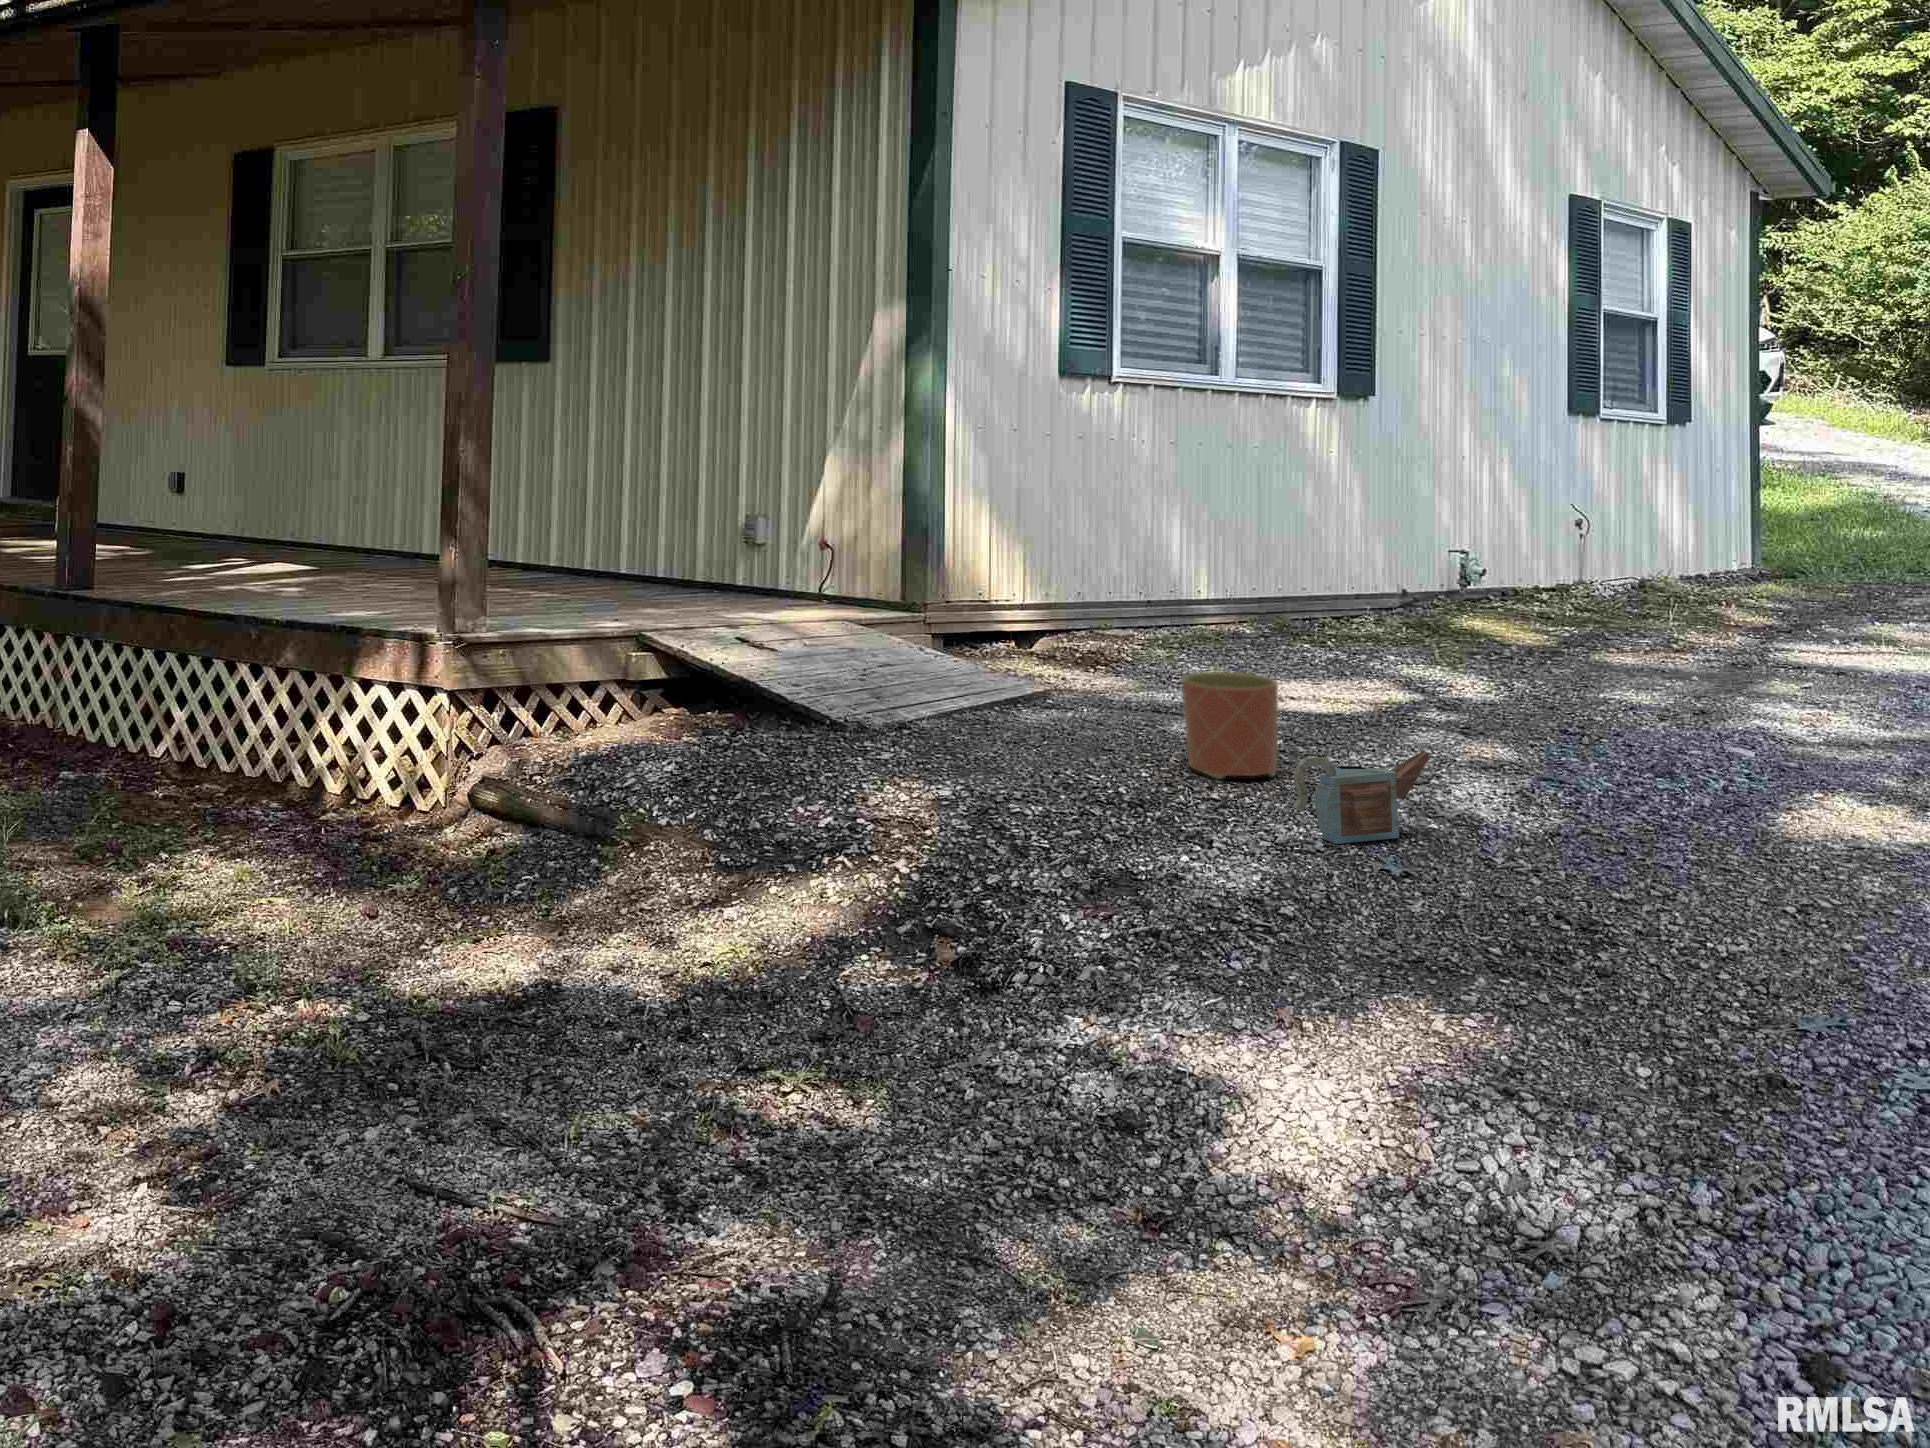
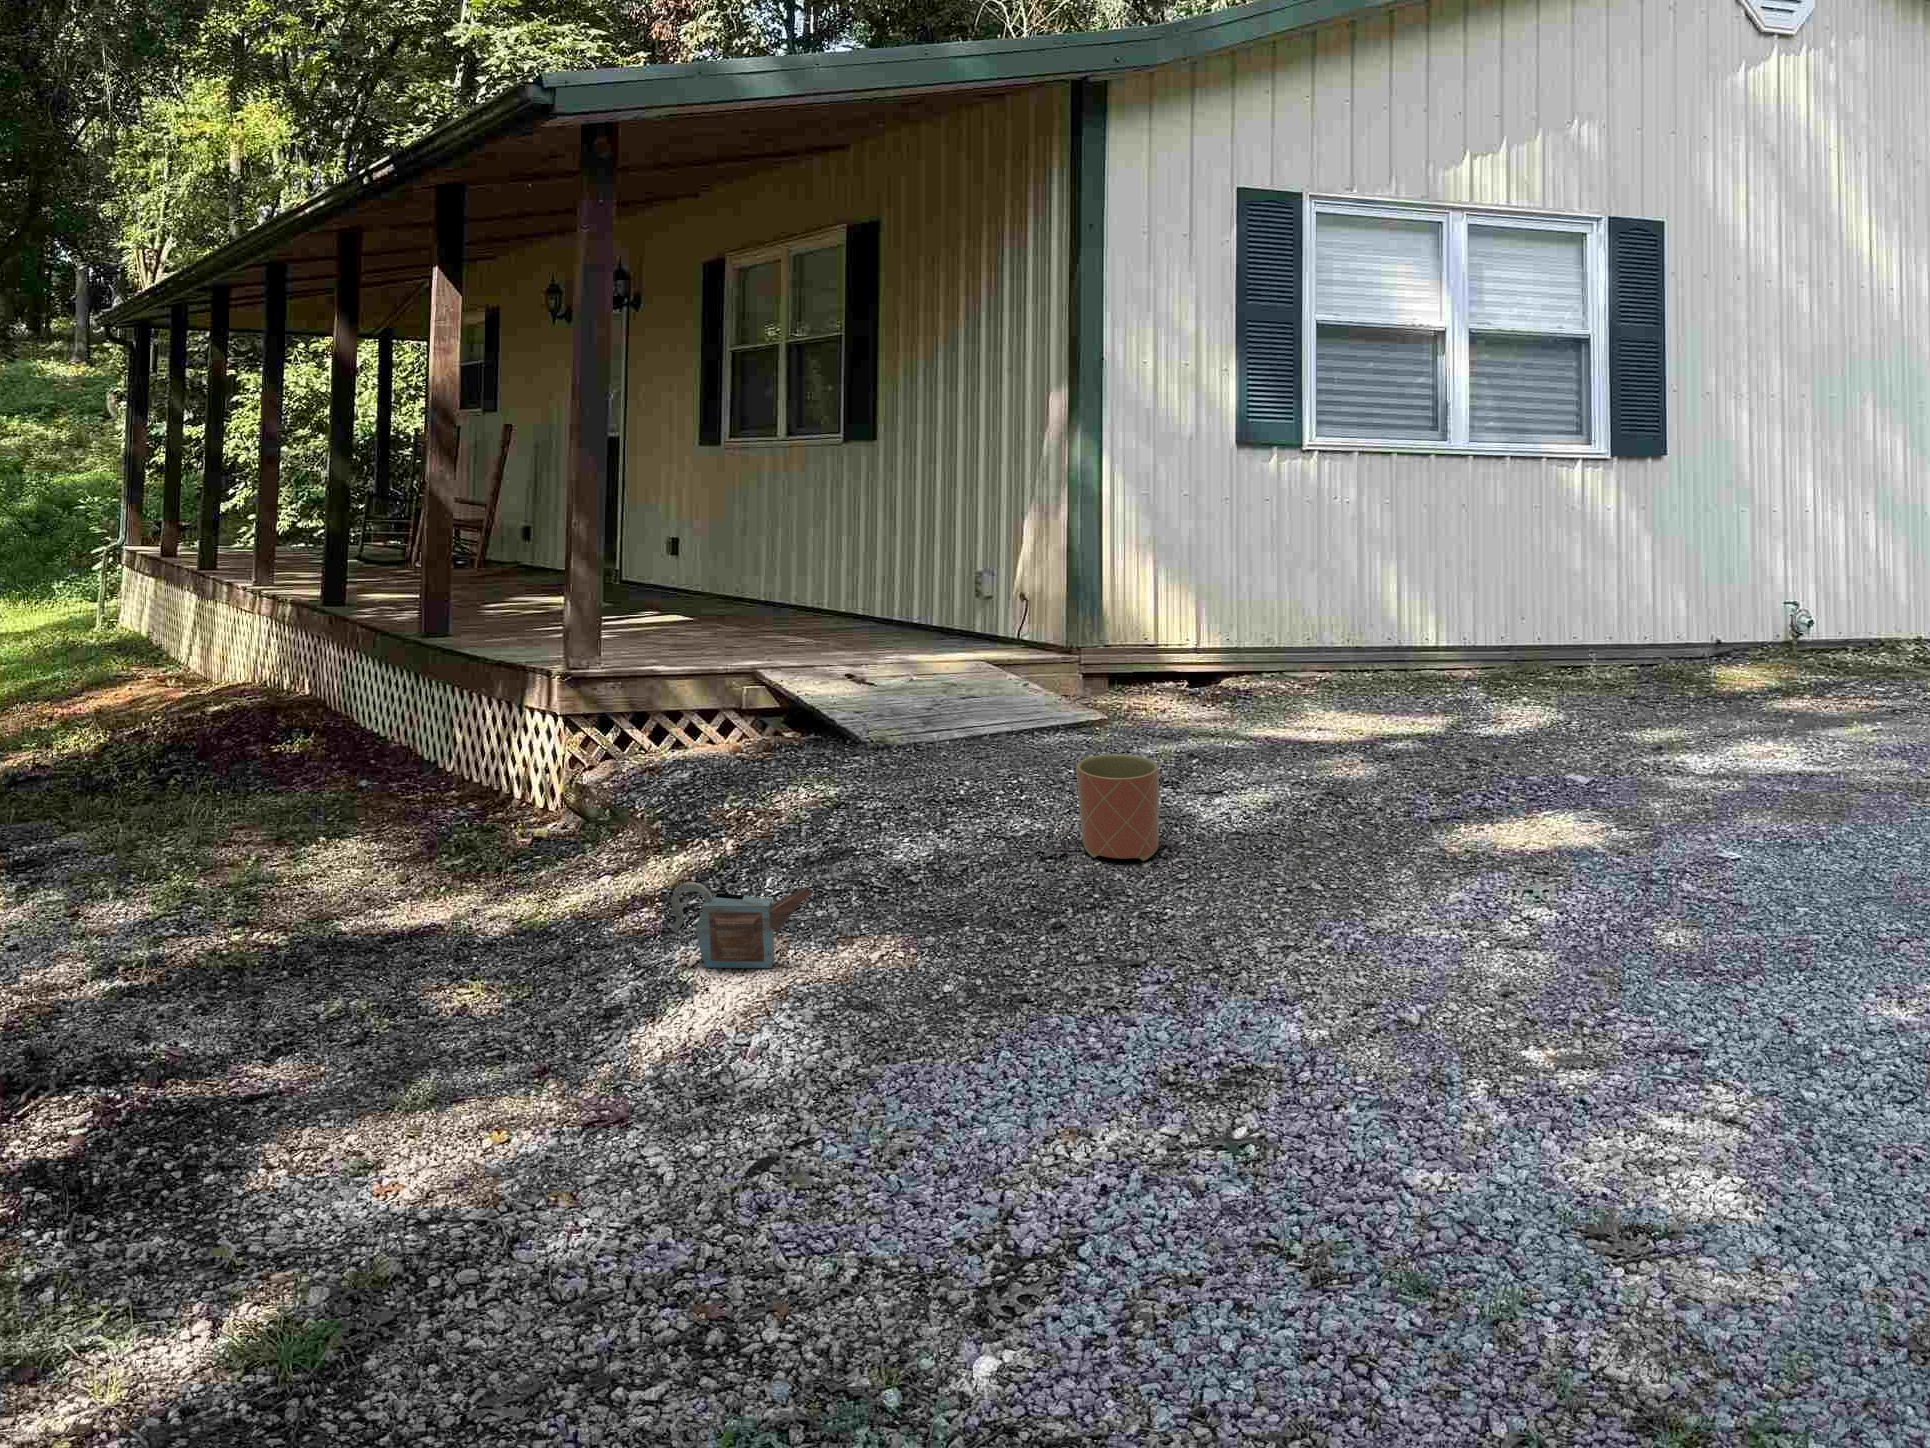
watering can: present [1293,751,1431,844] -> present [671,882,813,968]

